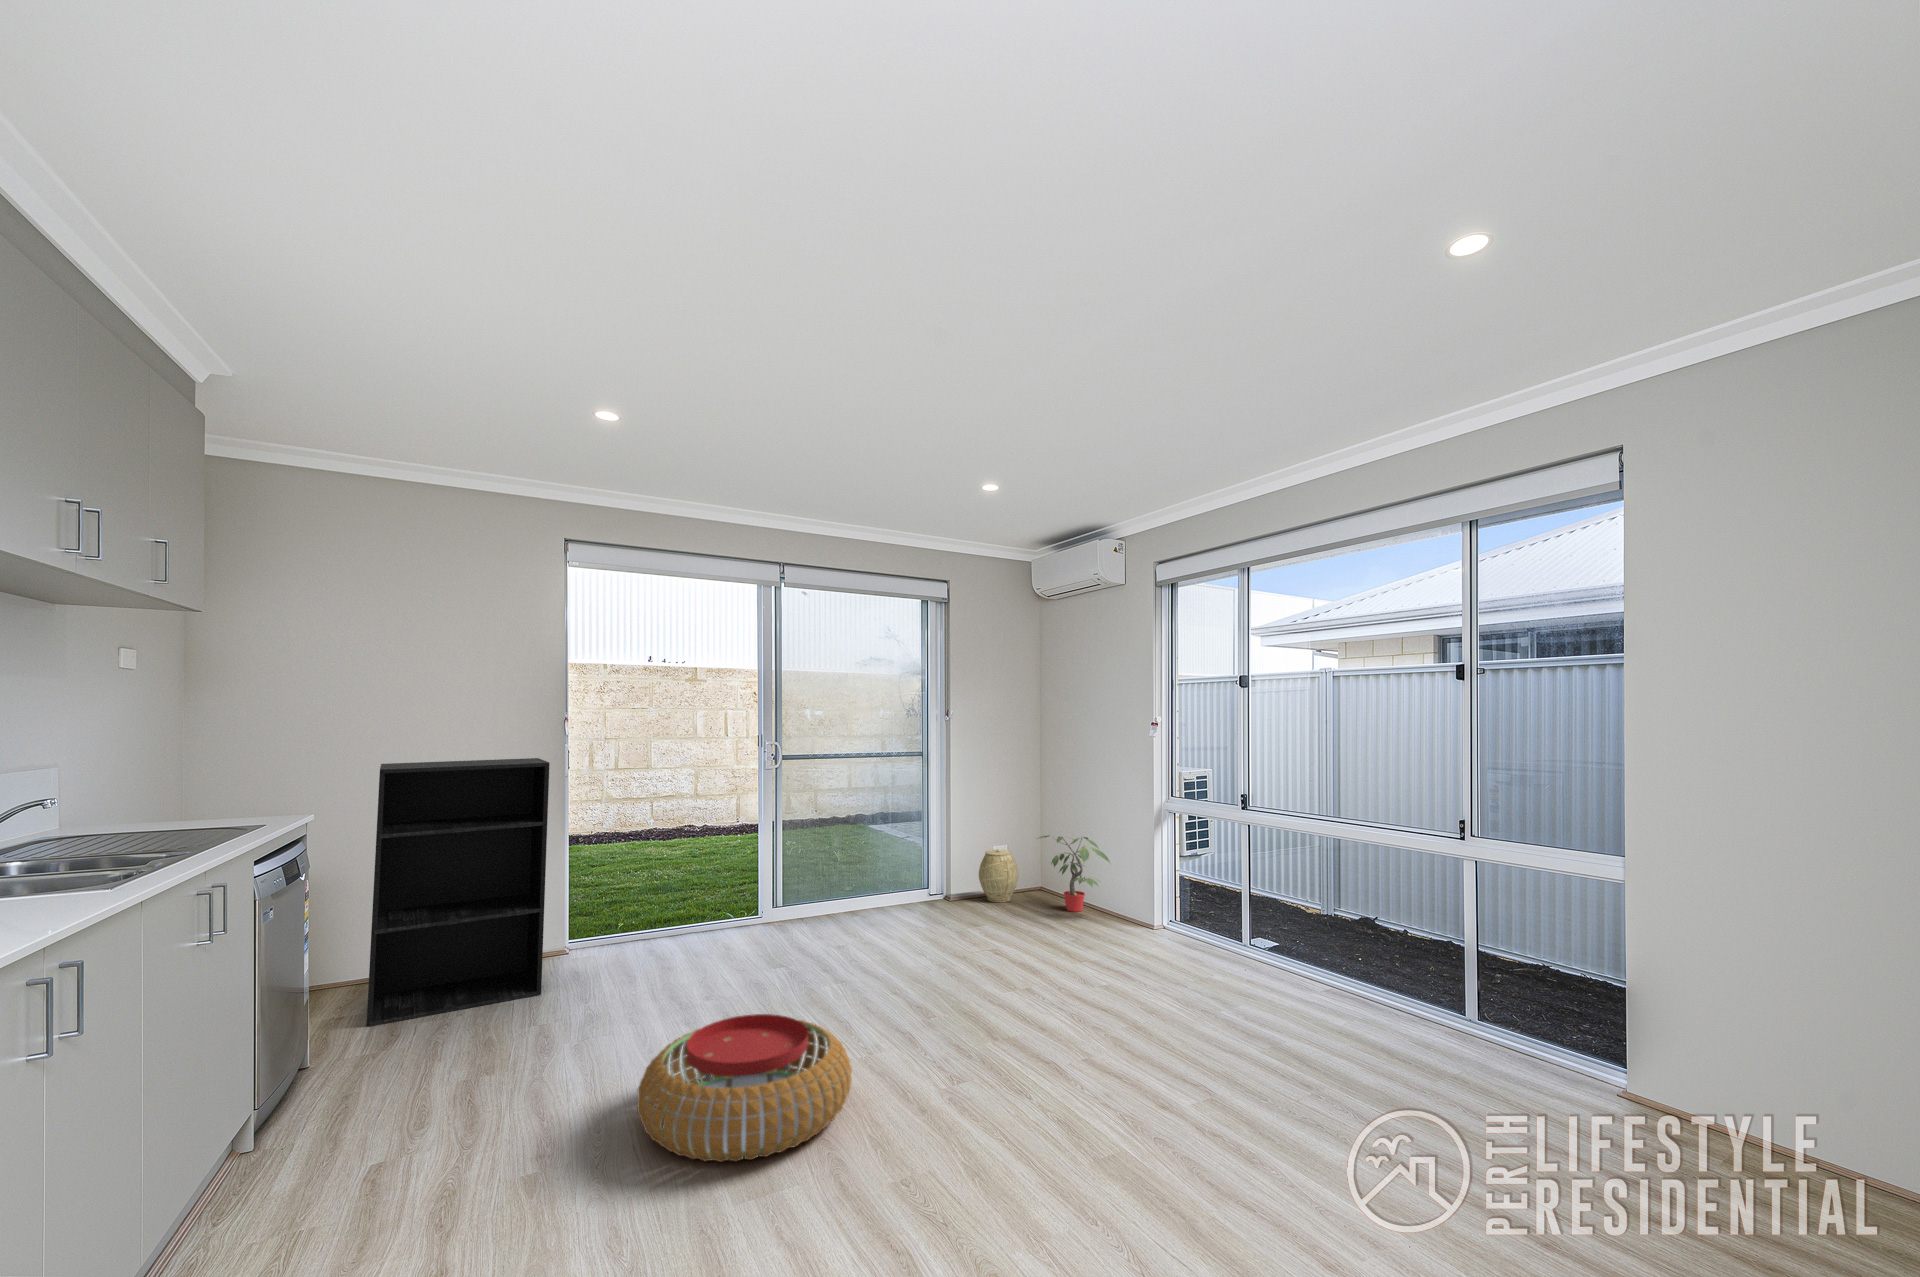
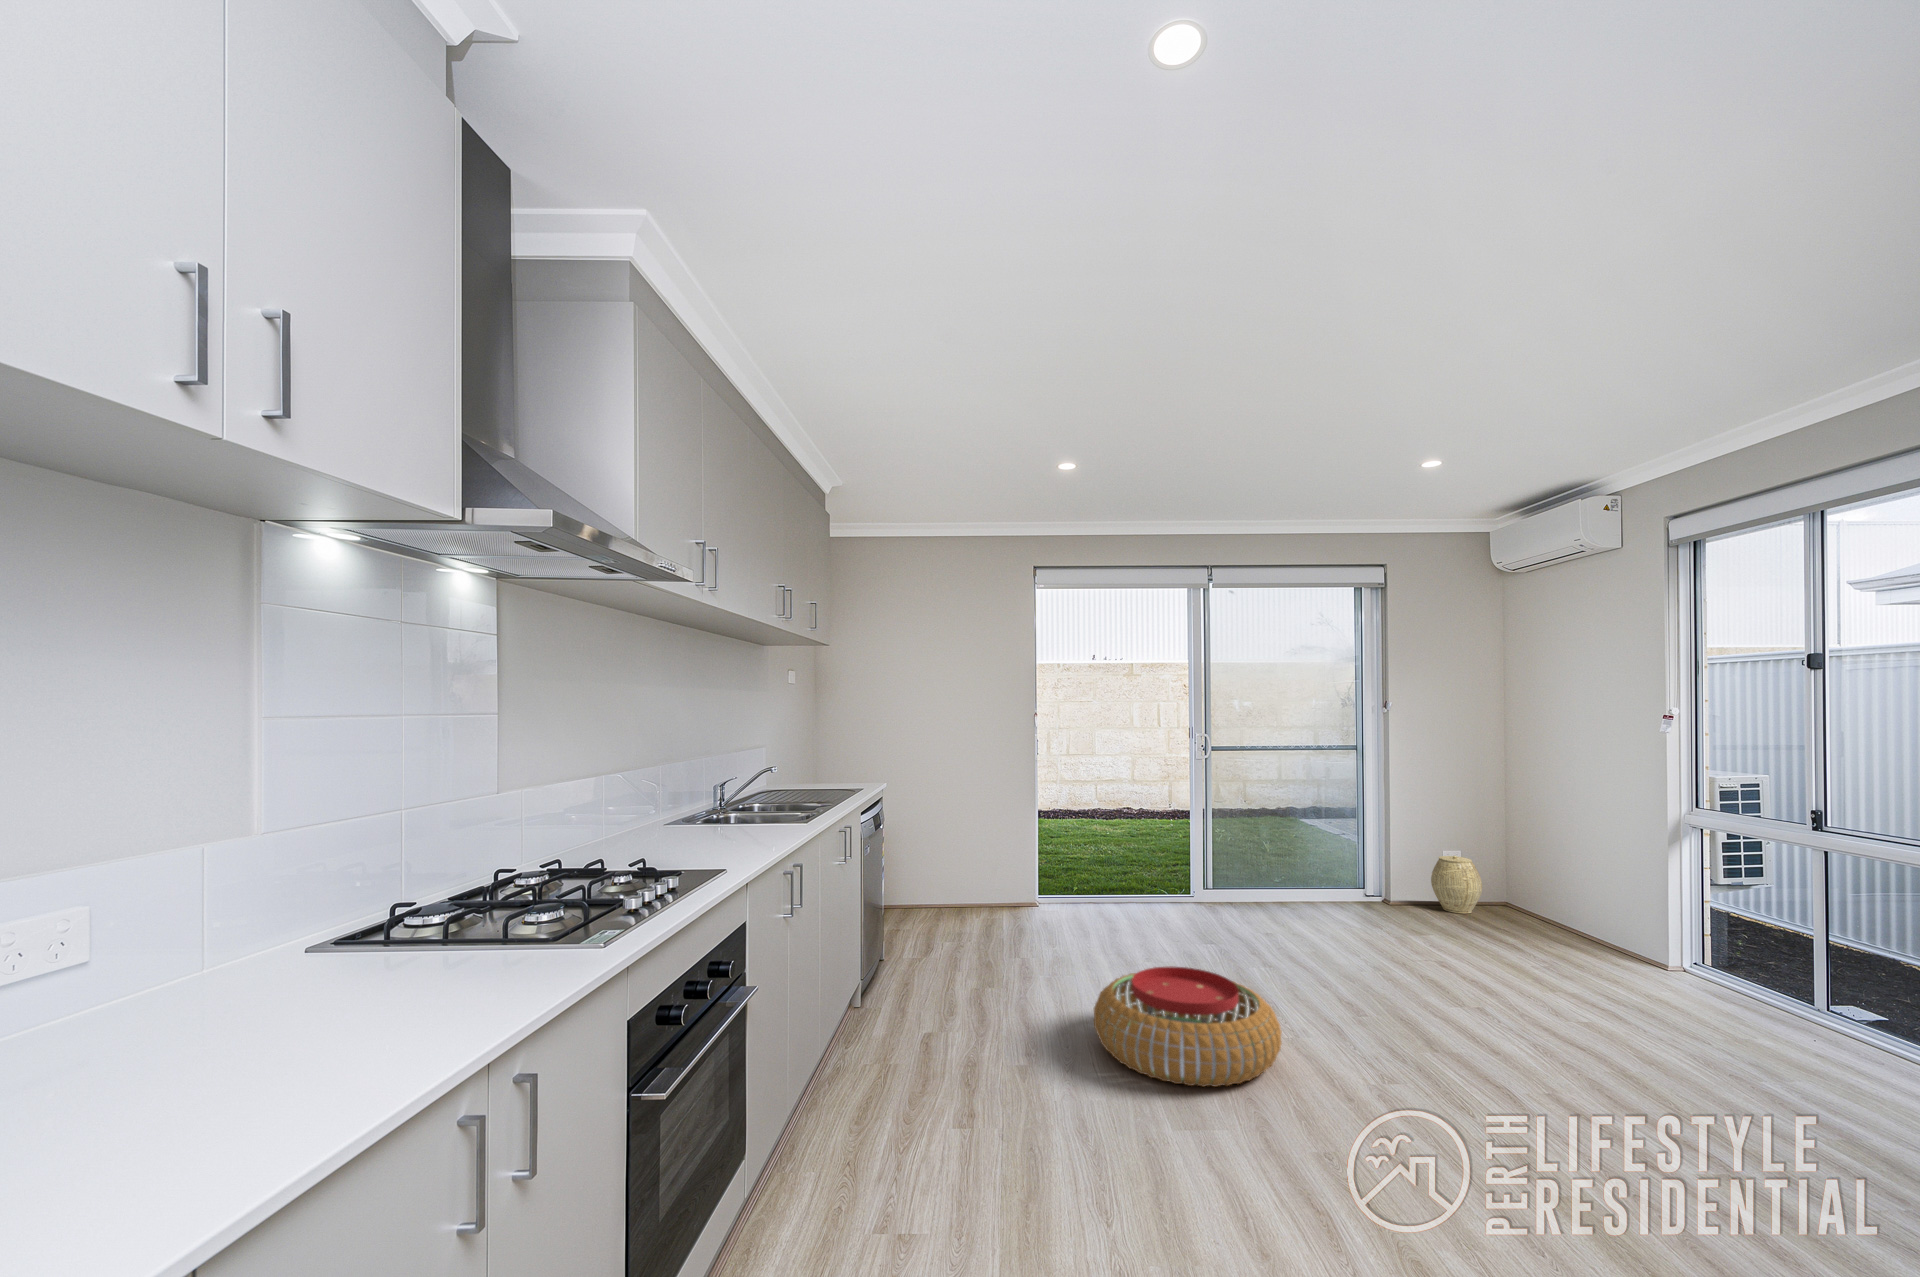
bookshelf: present [367,758,550,1026] -> none [899,737,1015,931]
potted plant: present [1037,835,1110,912] -> none [1502,845,1609,936]

